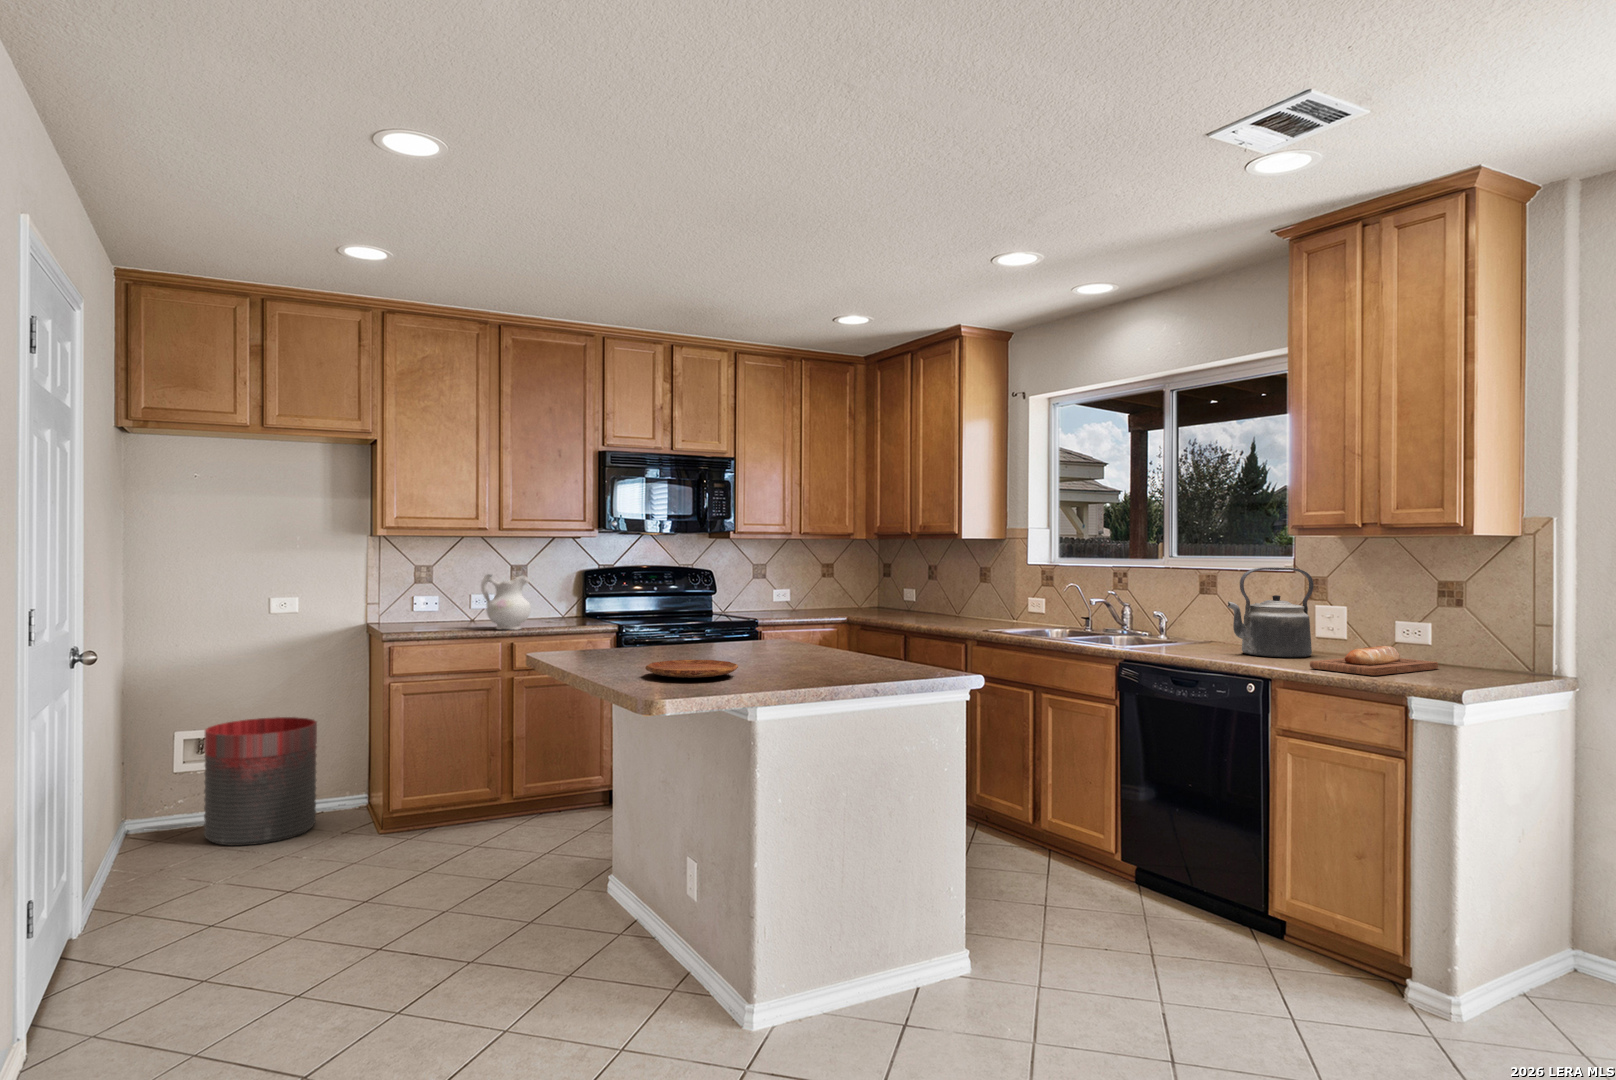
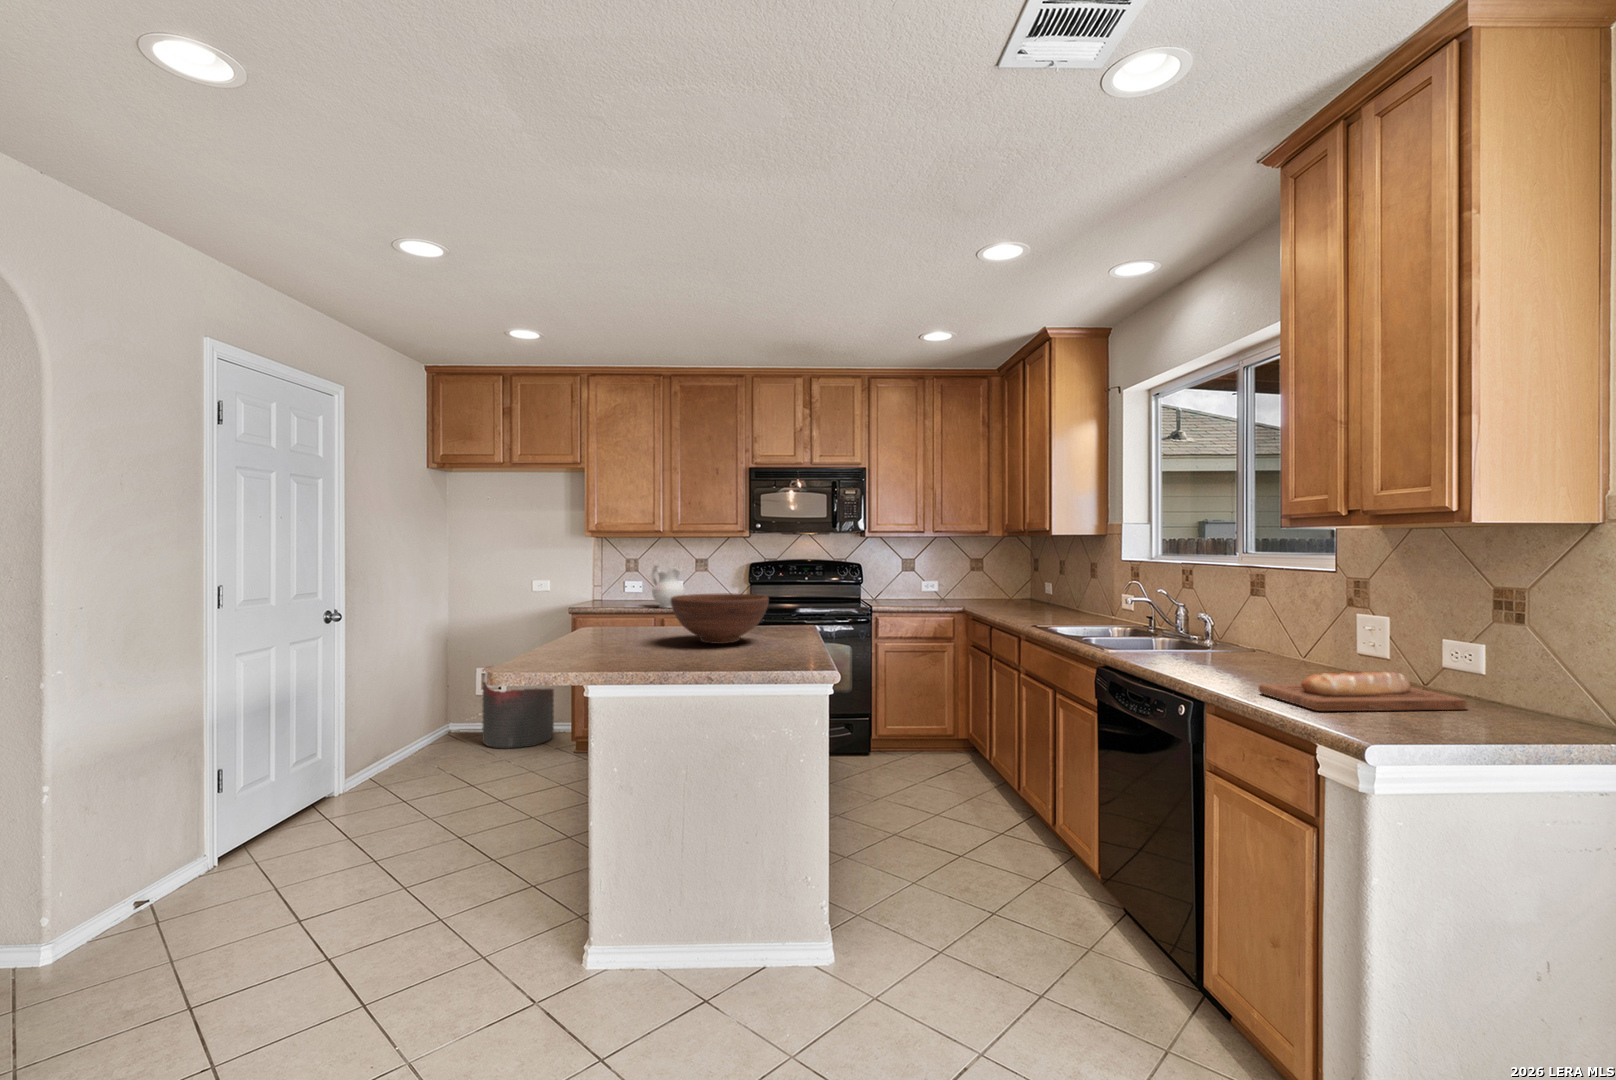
kettle: present [1228,567,1314,658] -> none [1215,566,1333,677]
fruit bowl: none [716,603,826,659] -> present [671,593,769,644]
tray: present [645,660,738,678] -> none [551,640,633,656]

